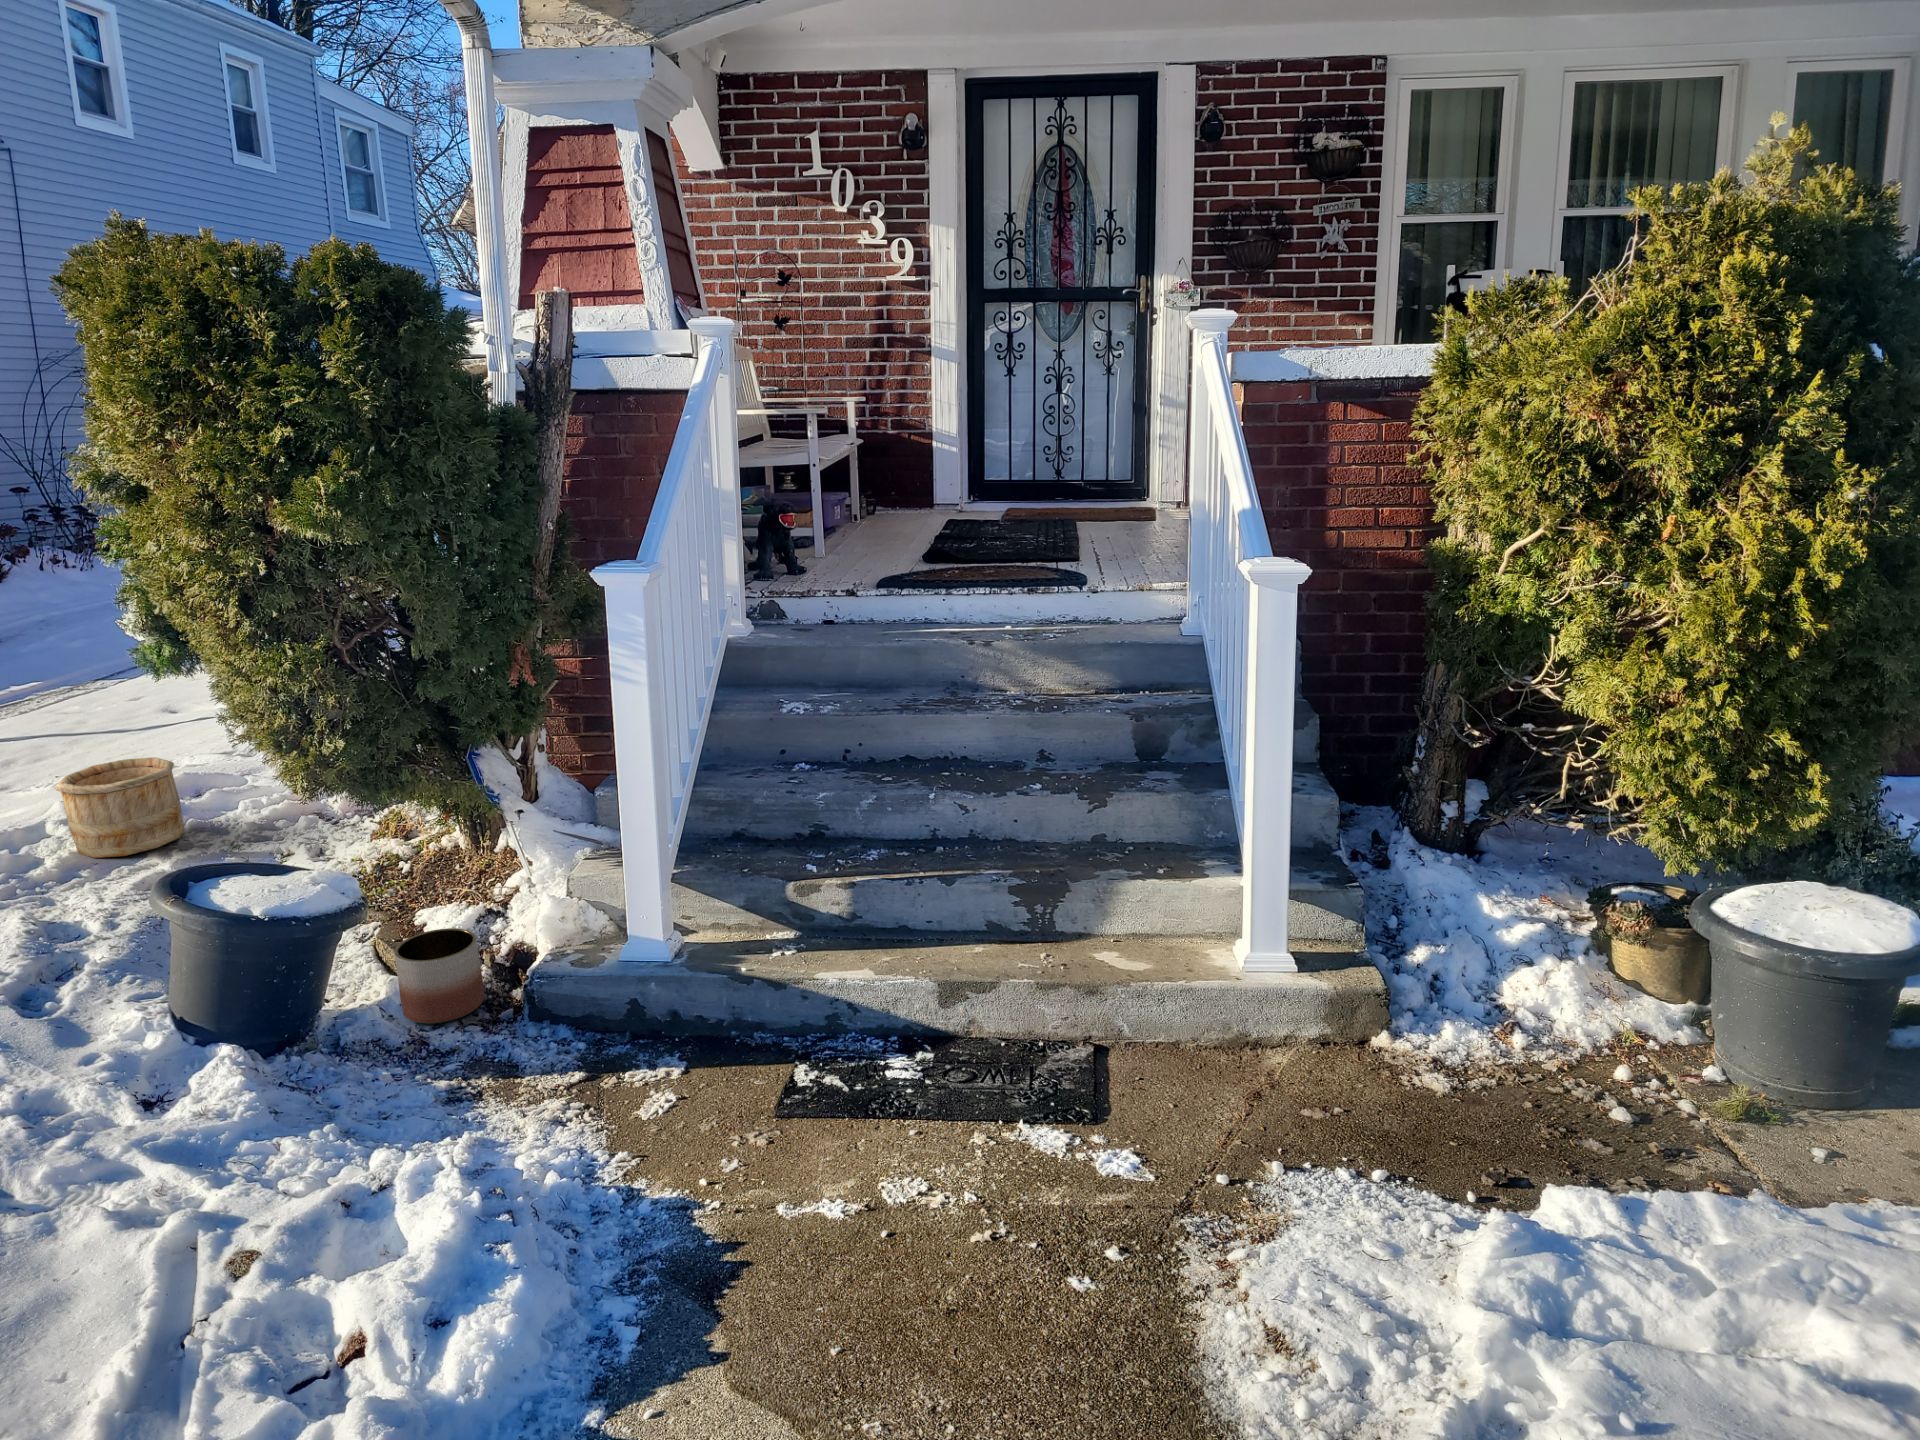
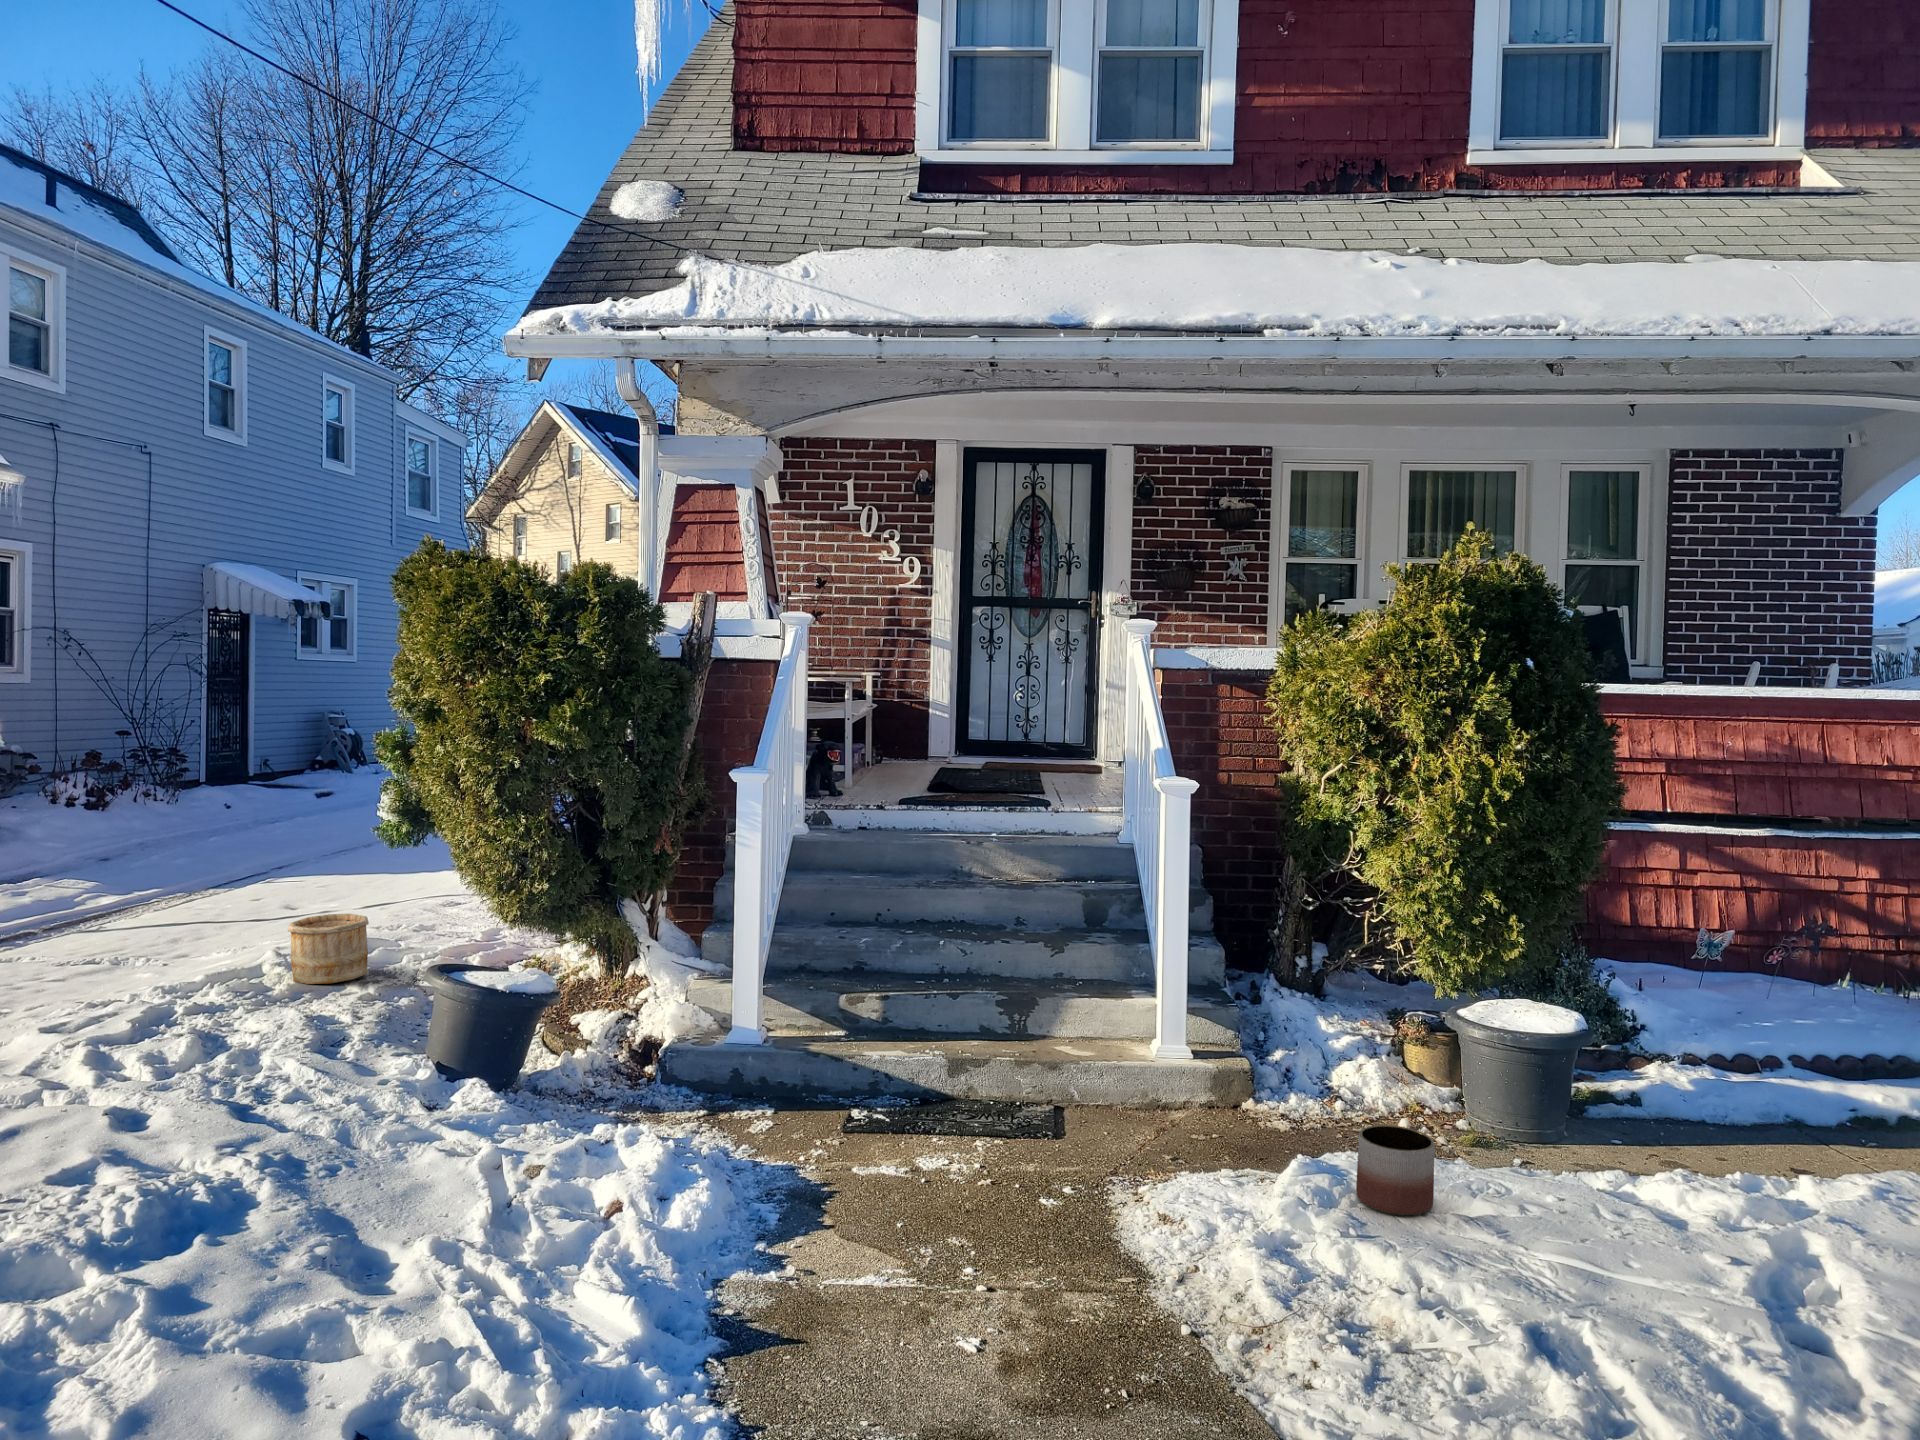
planter: present [394,928,484,1024] -> present [1356,1125,1435,1216]

